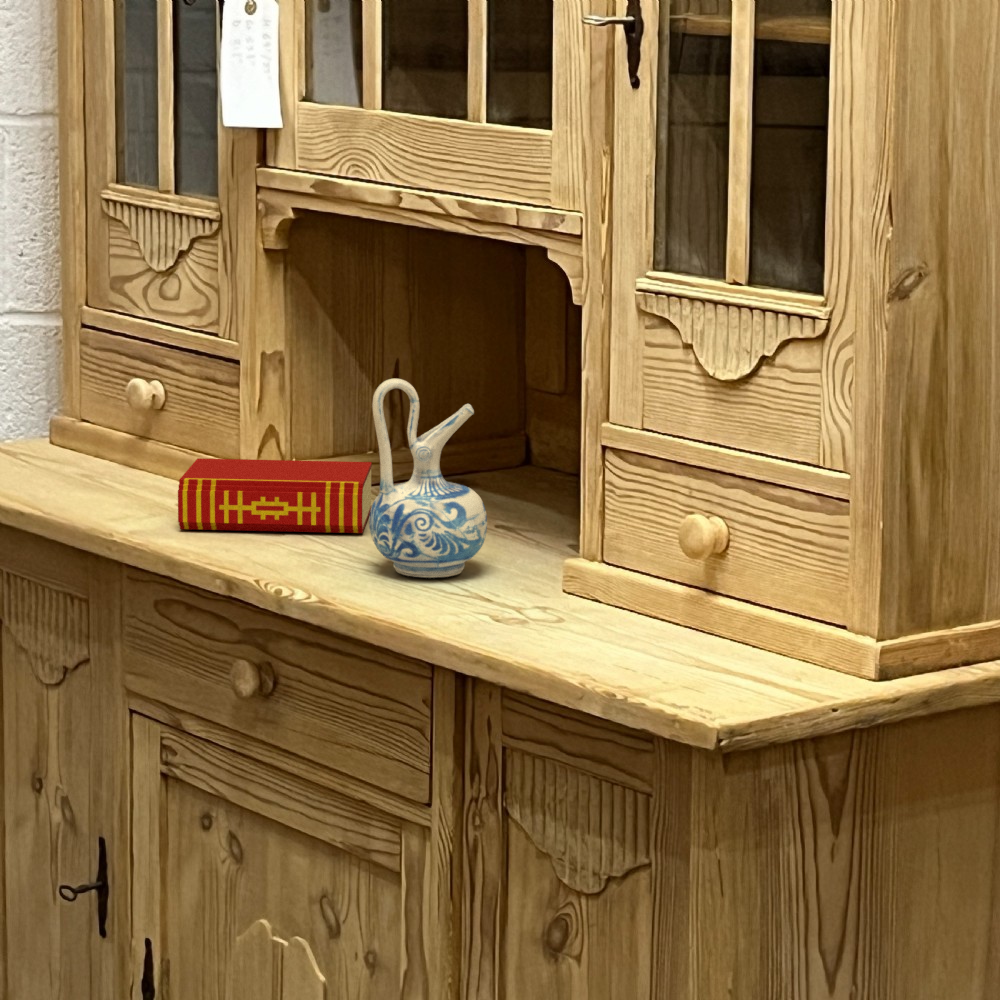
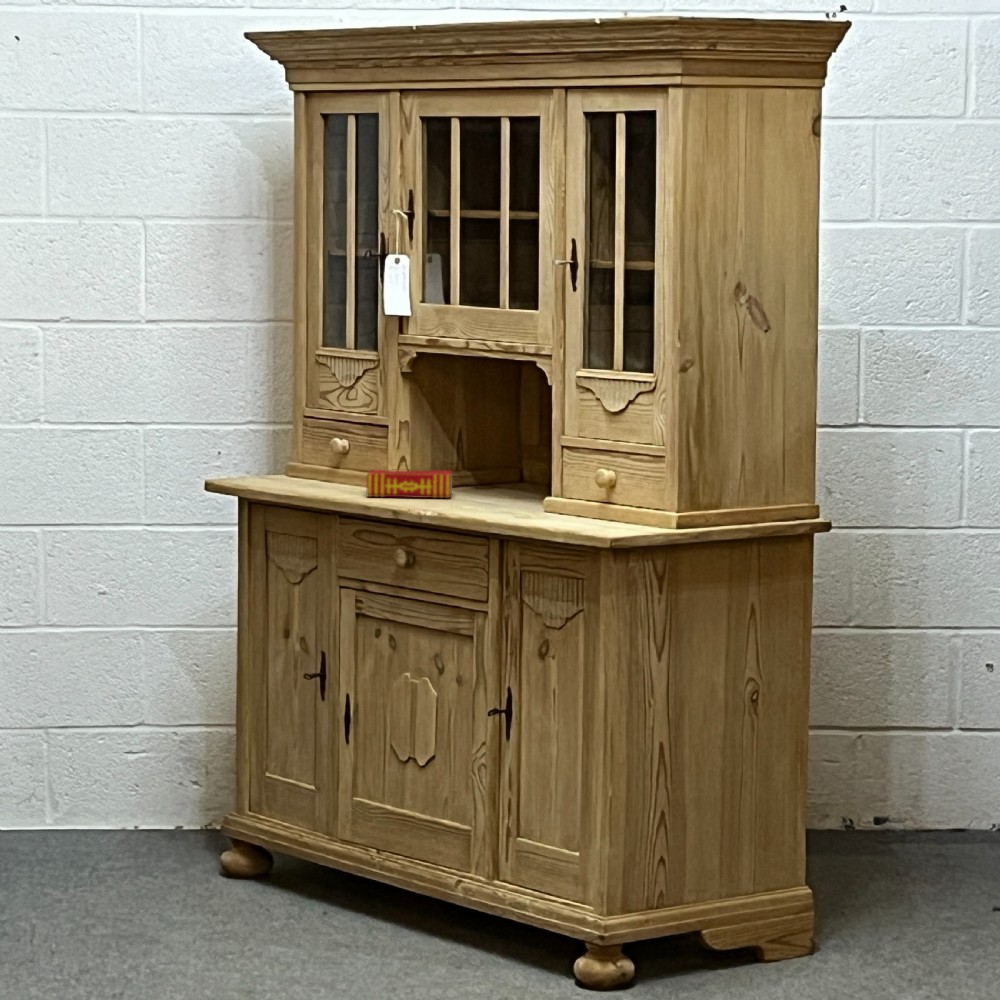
ceramic pitcher: present [369,379,487,578] -> none [459,420,511,508]

